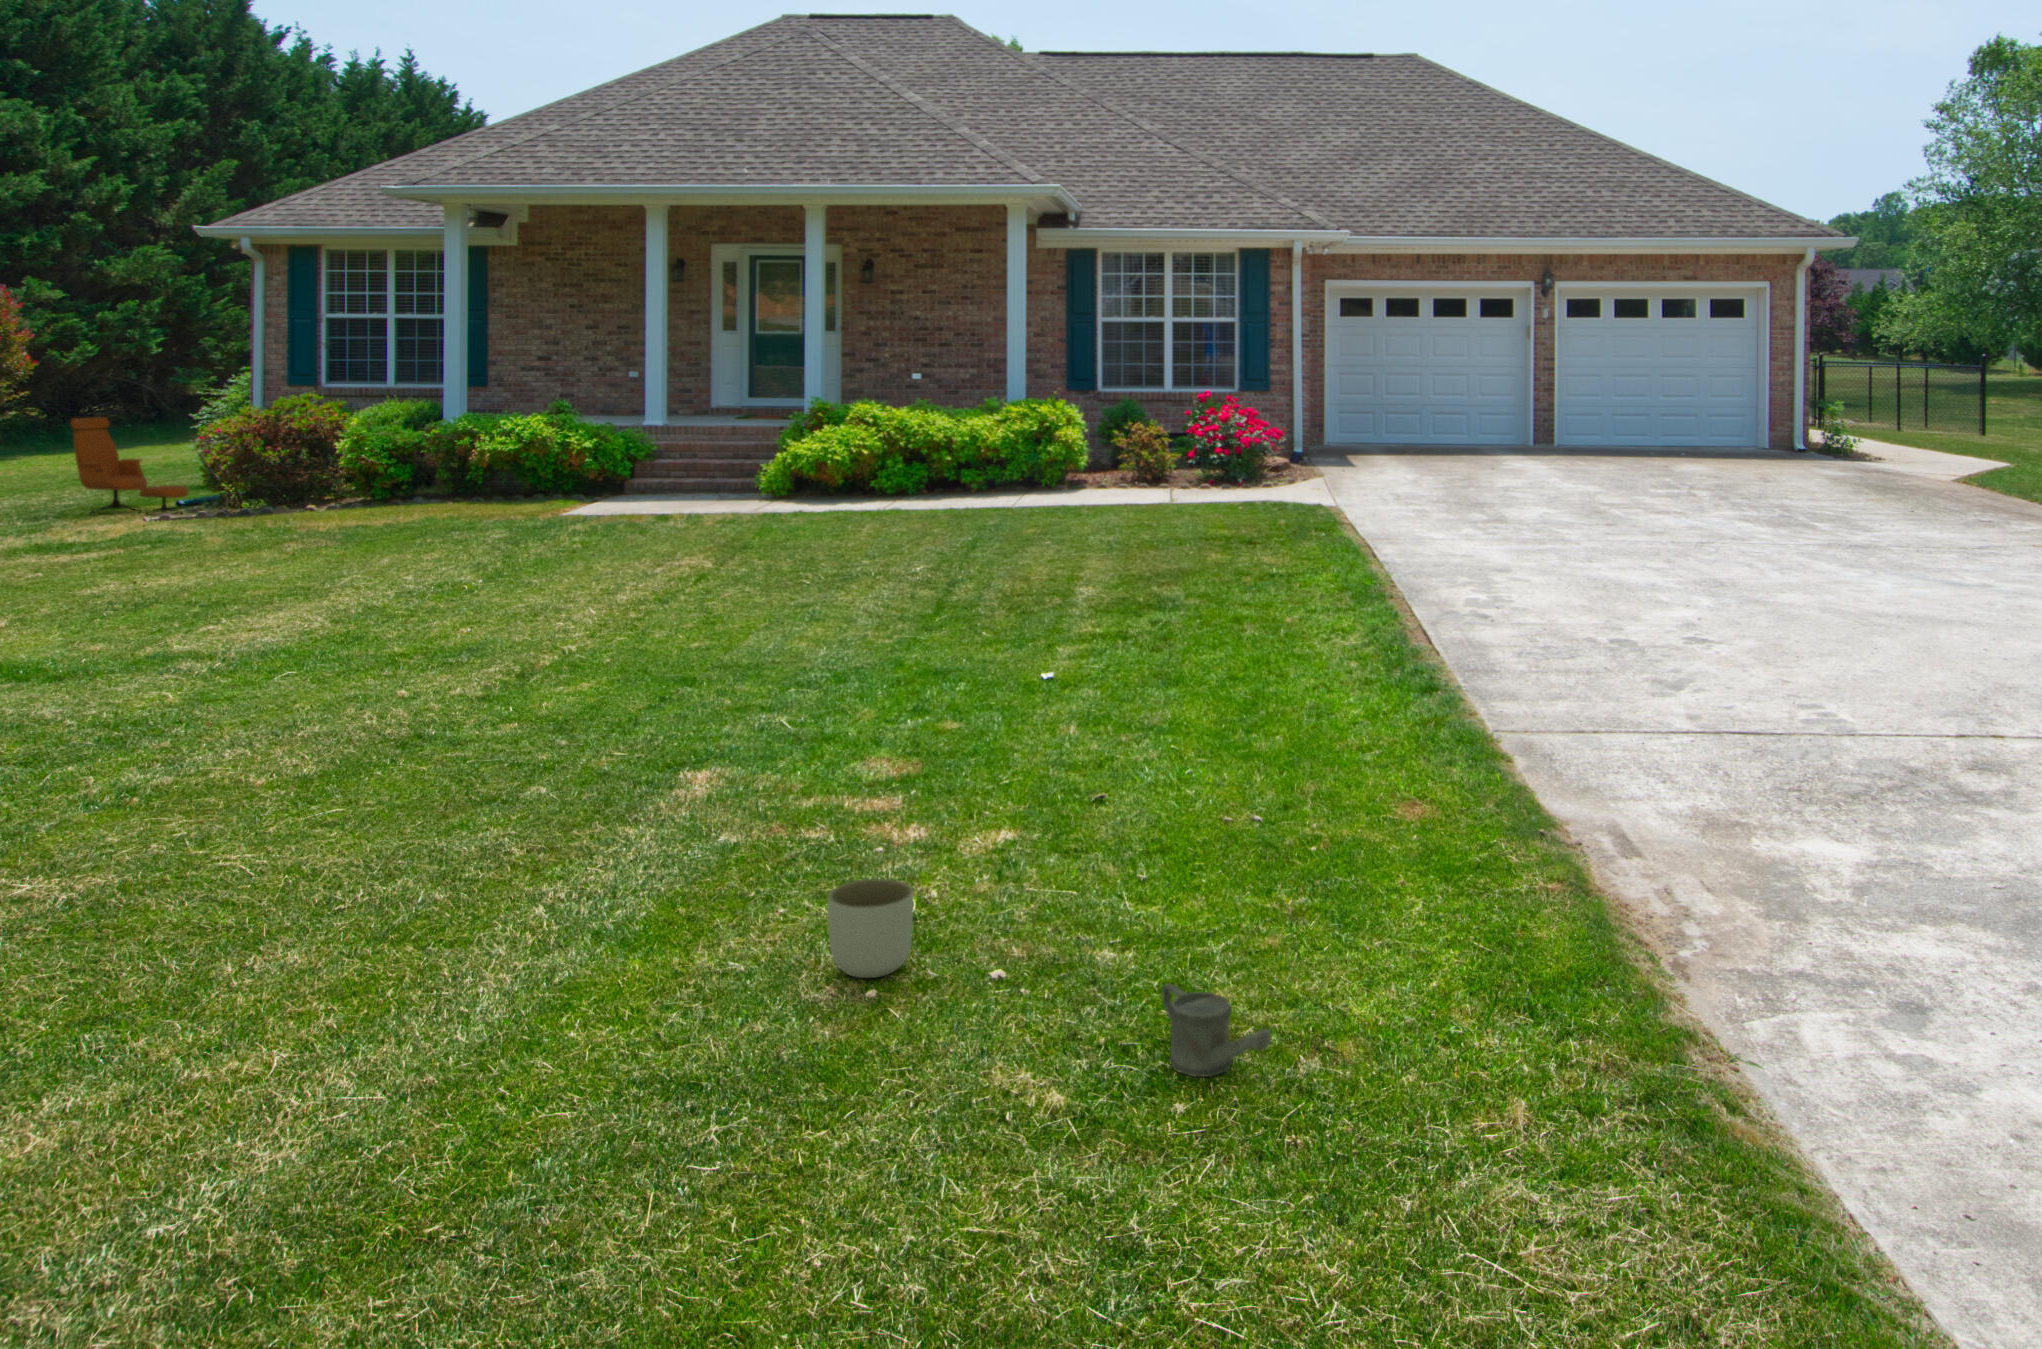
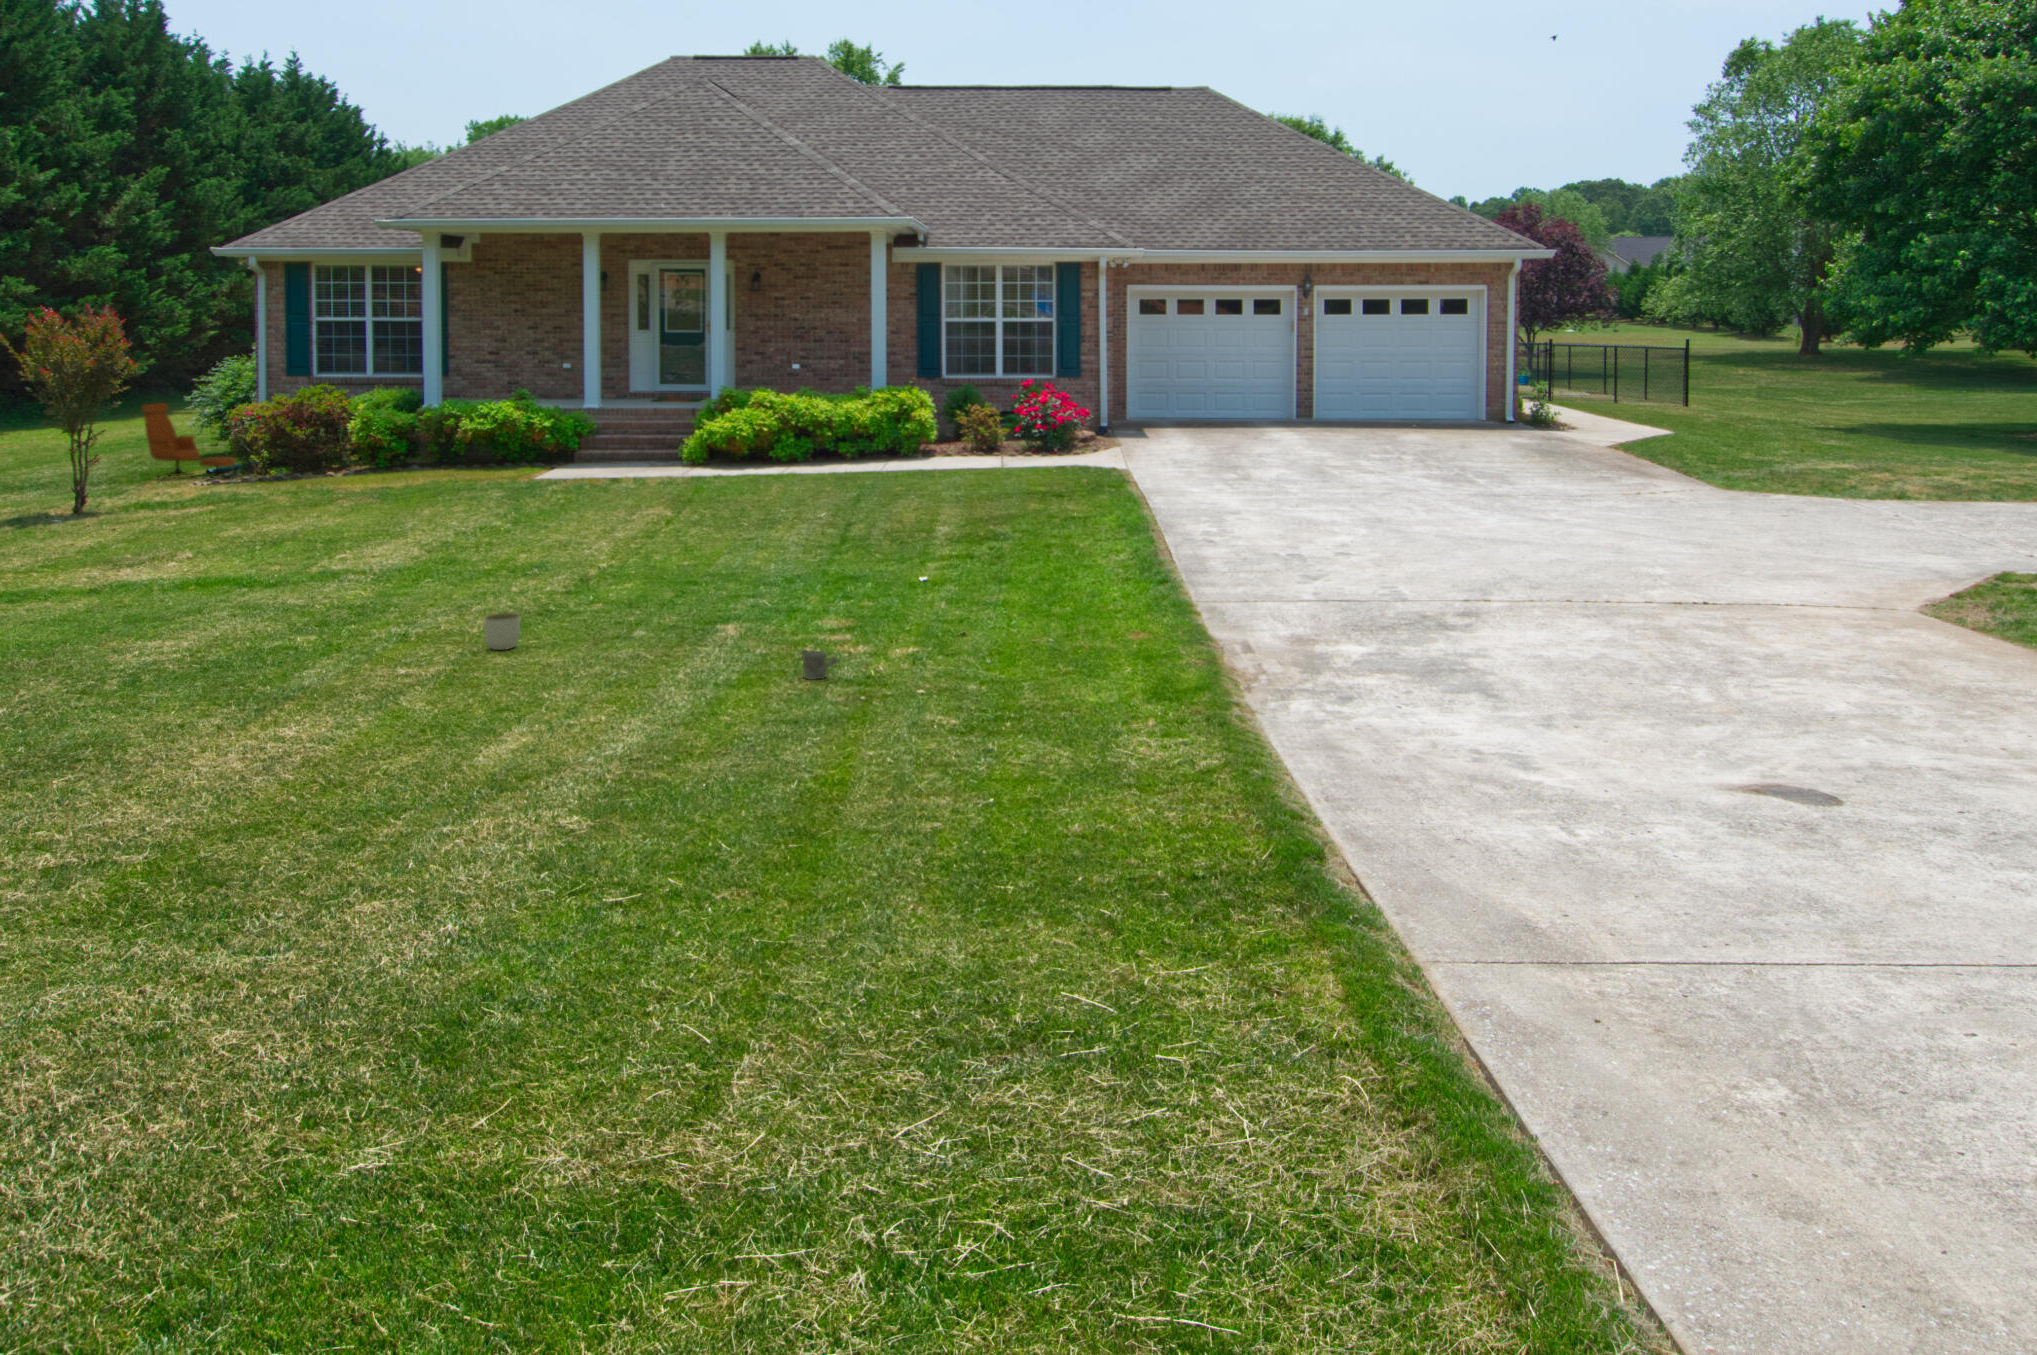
planter: present [828,879,913,978] -> present [484,613,520,650]
watering can: present [1162,984,1271,1077] -> present [802,650,838,680]

